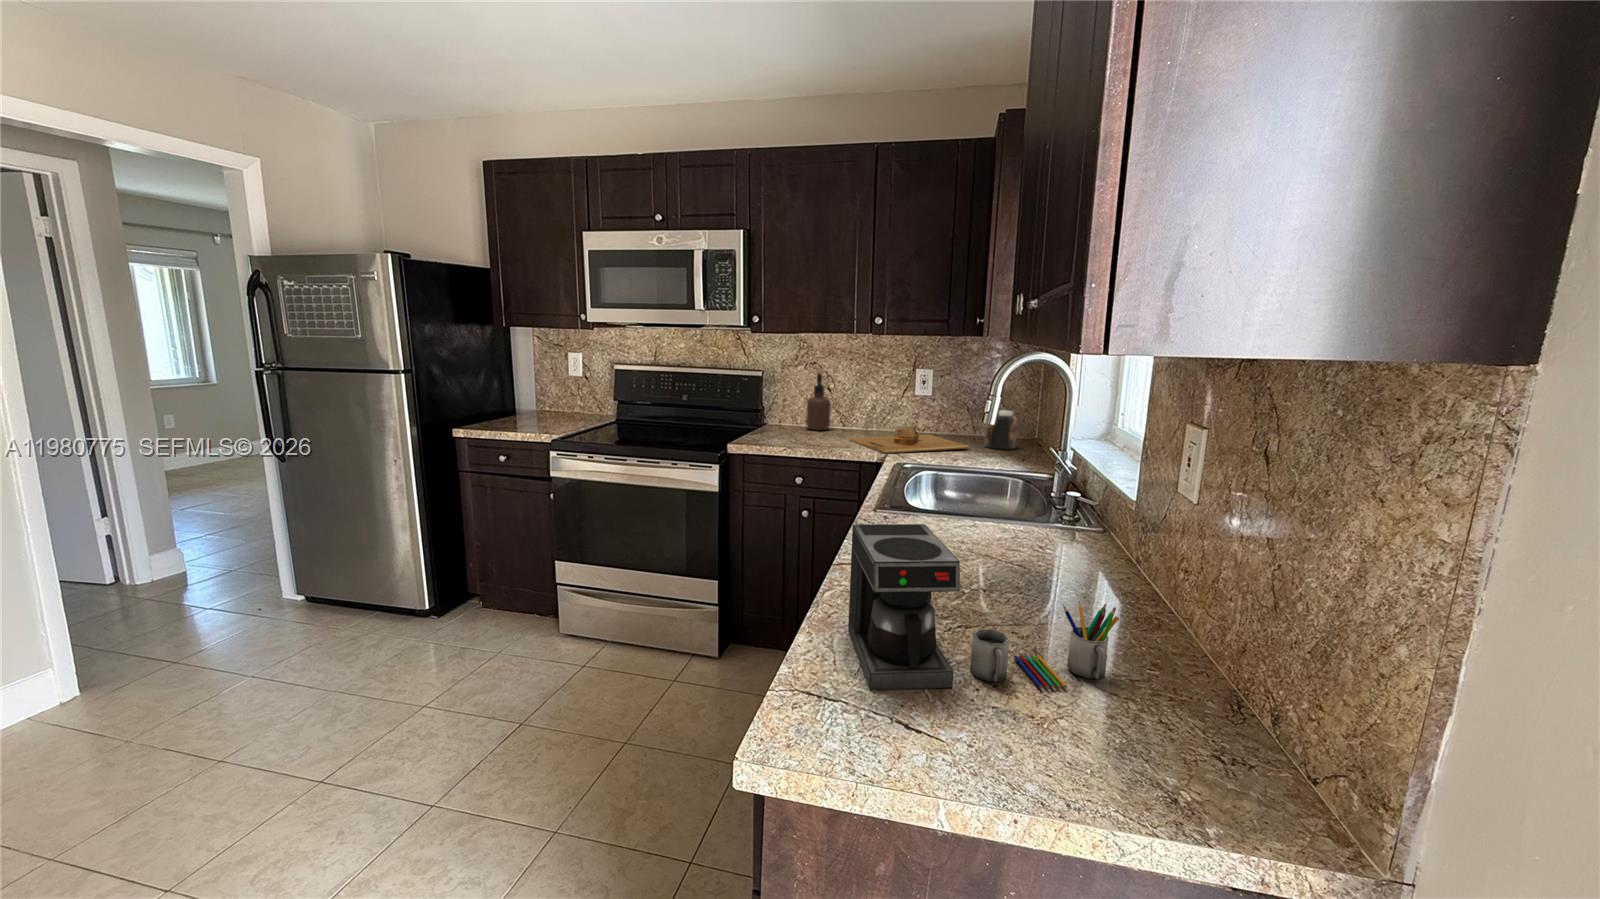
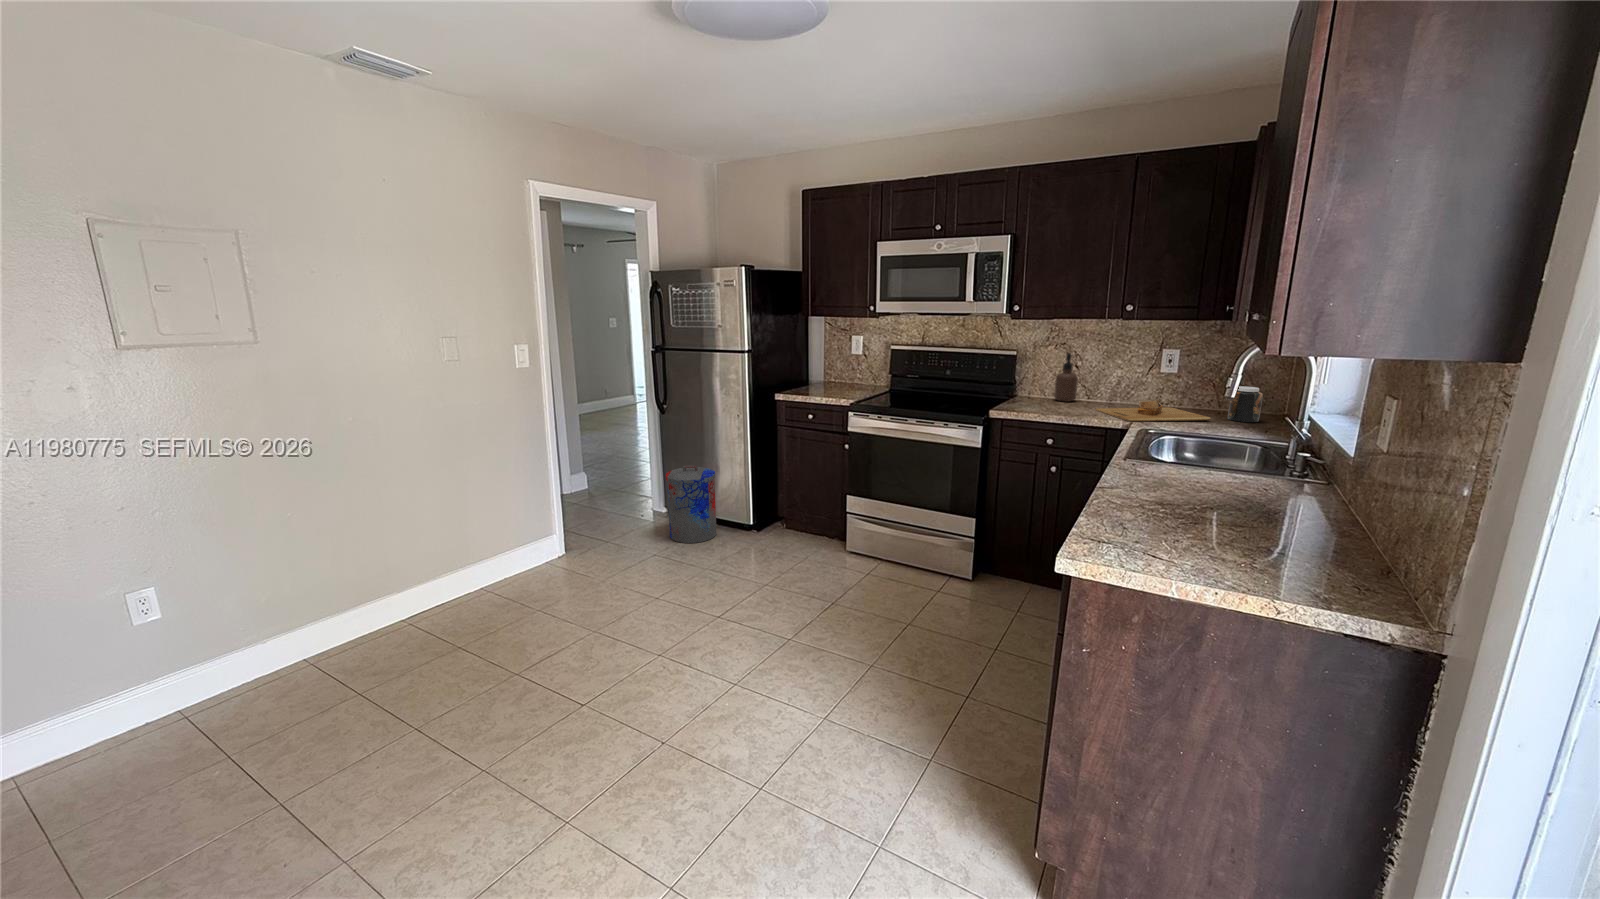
coffee maker: present [848,524,1119,690] -> none [1112,453,1305,554]
trash can: none [277,534,373,648] -> present [666,466,717,543]

